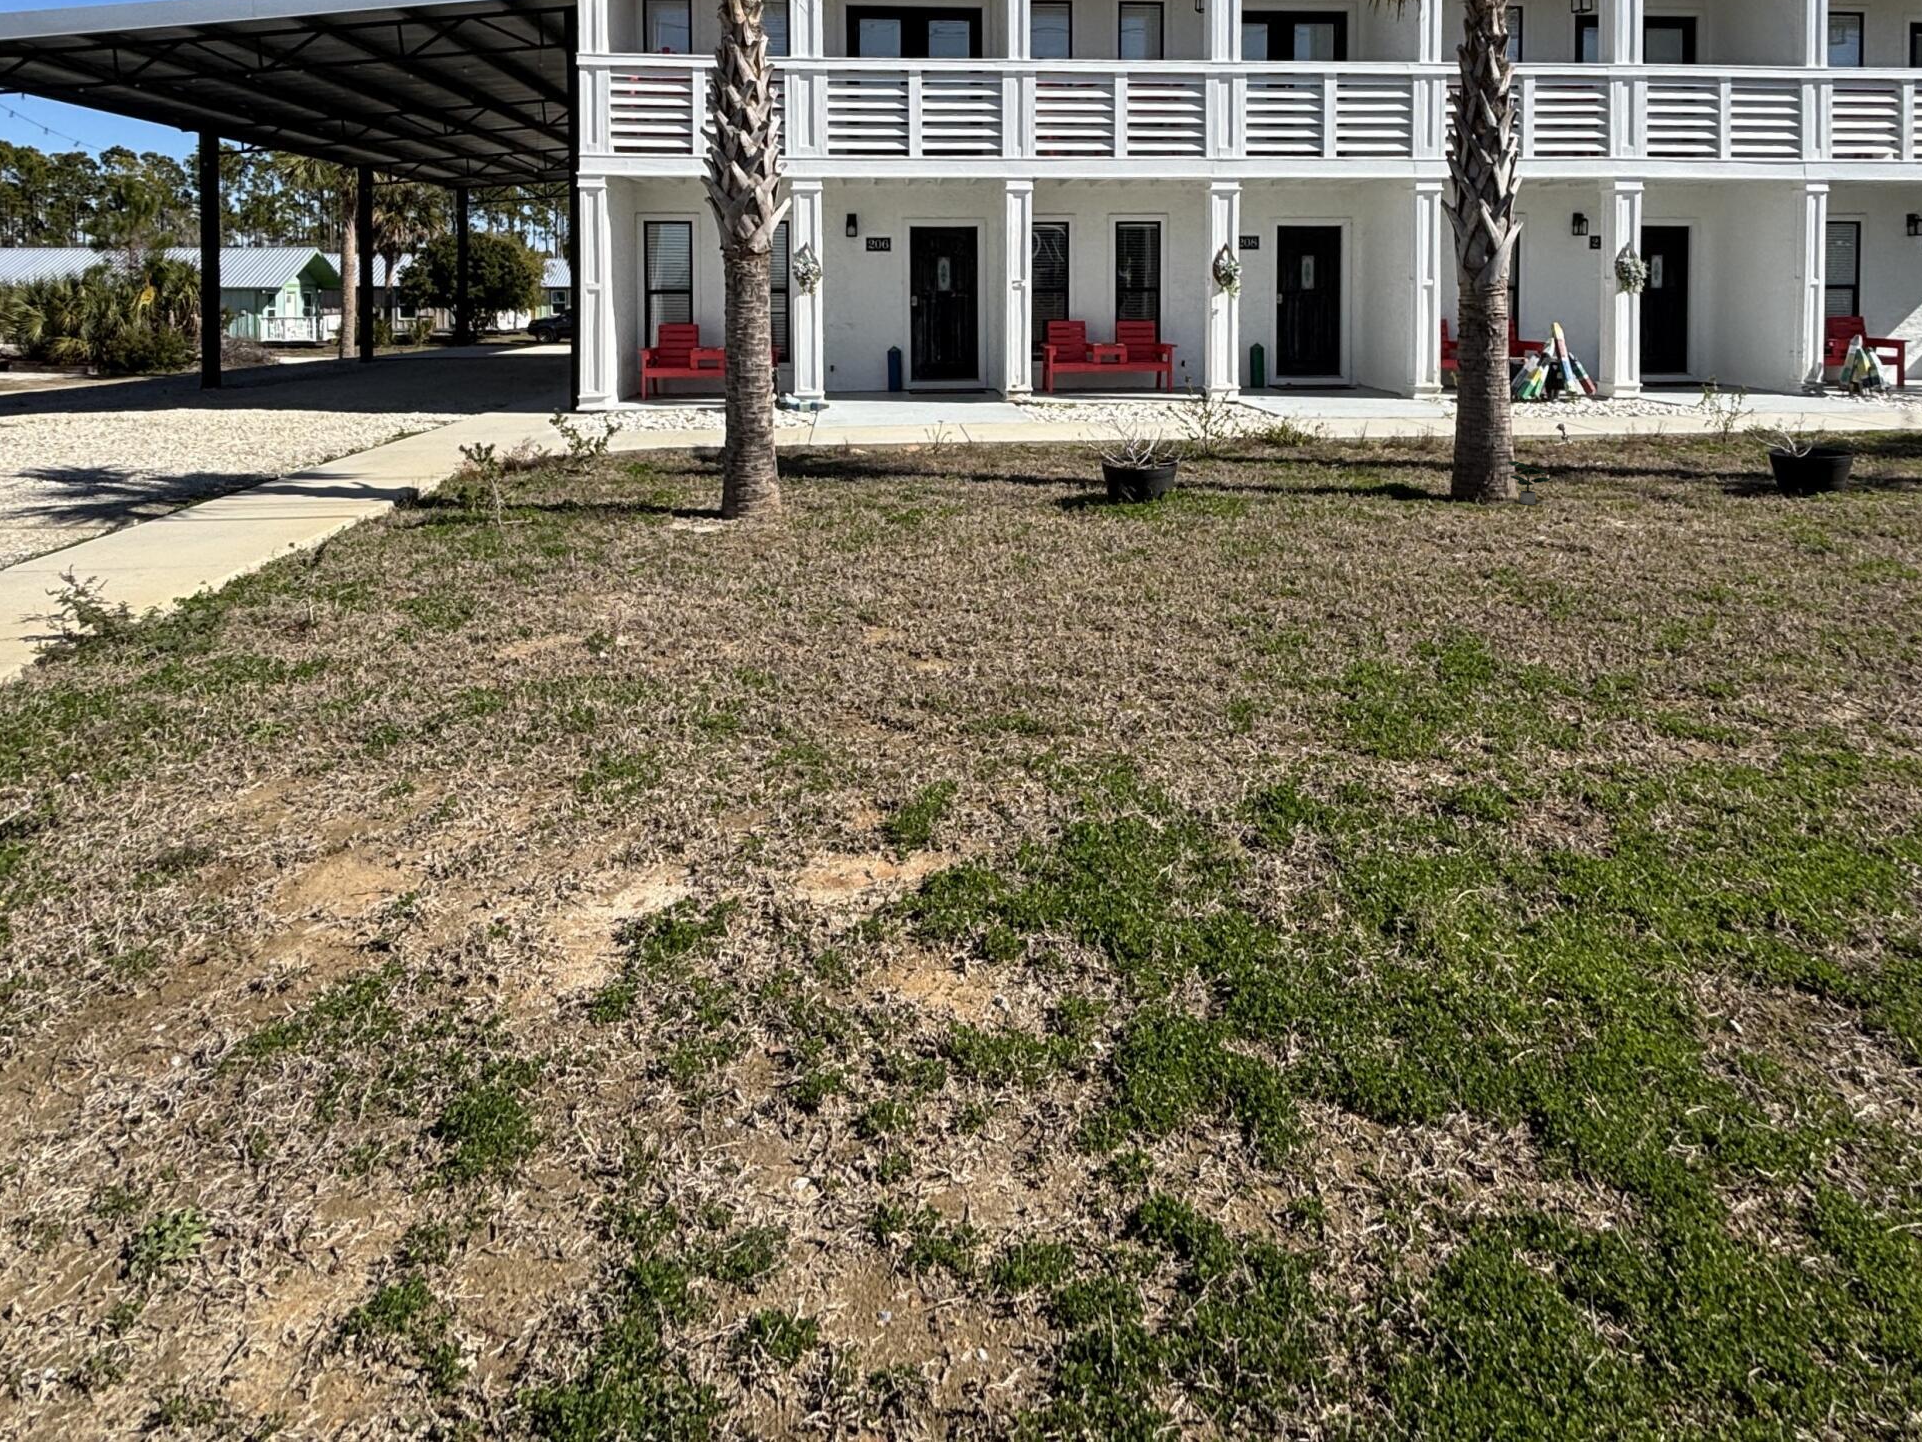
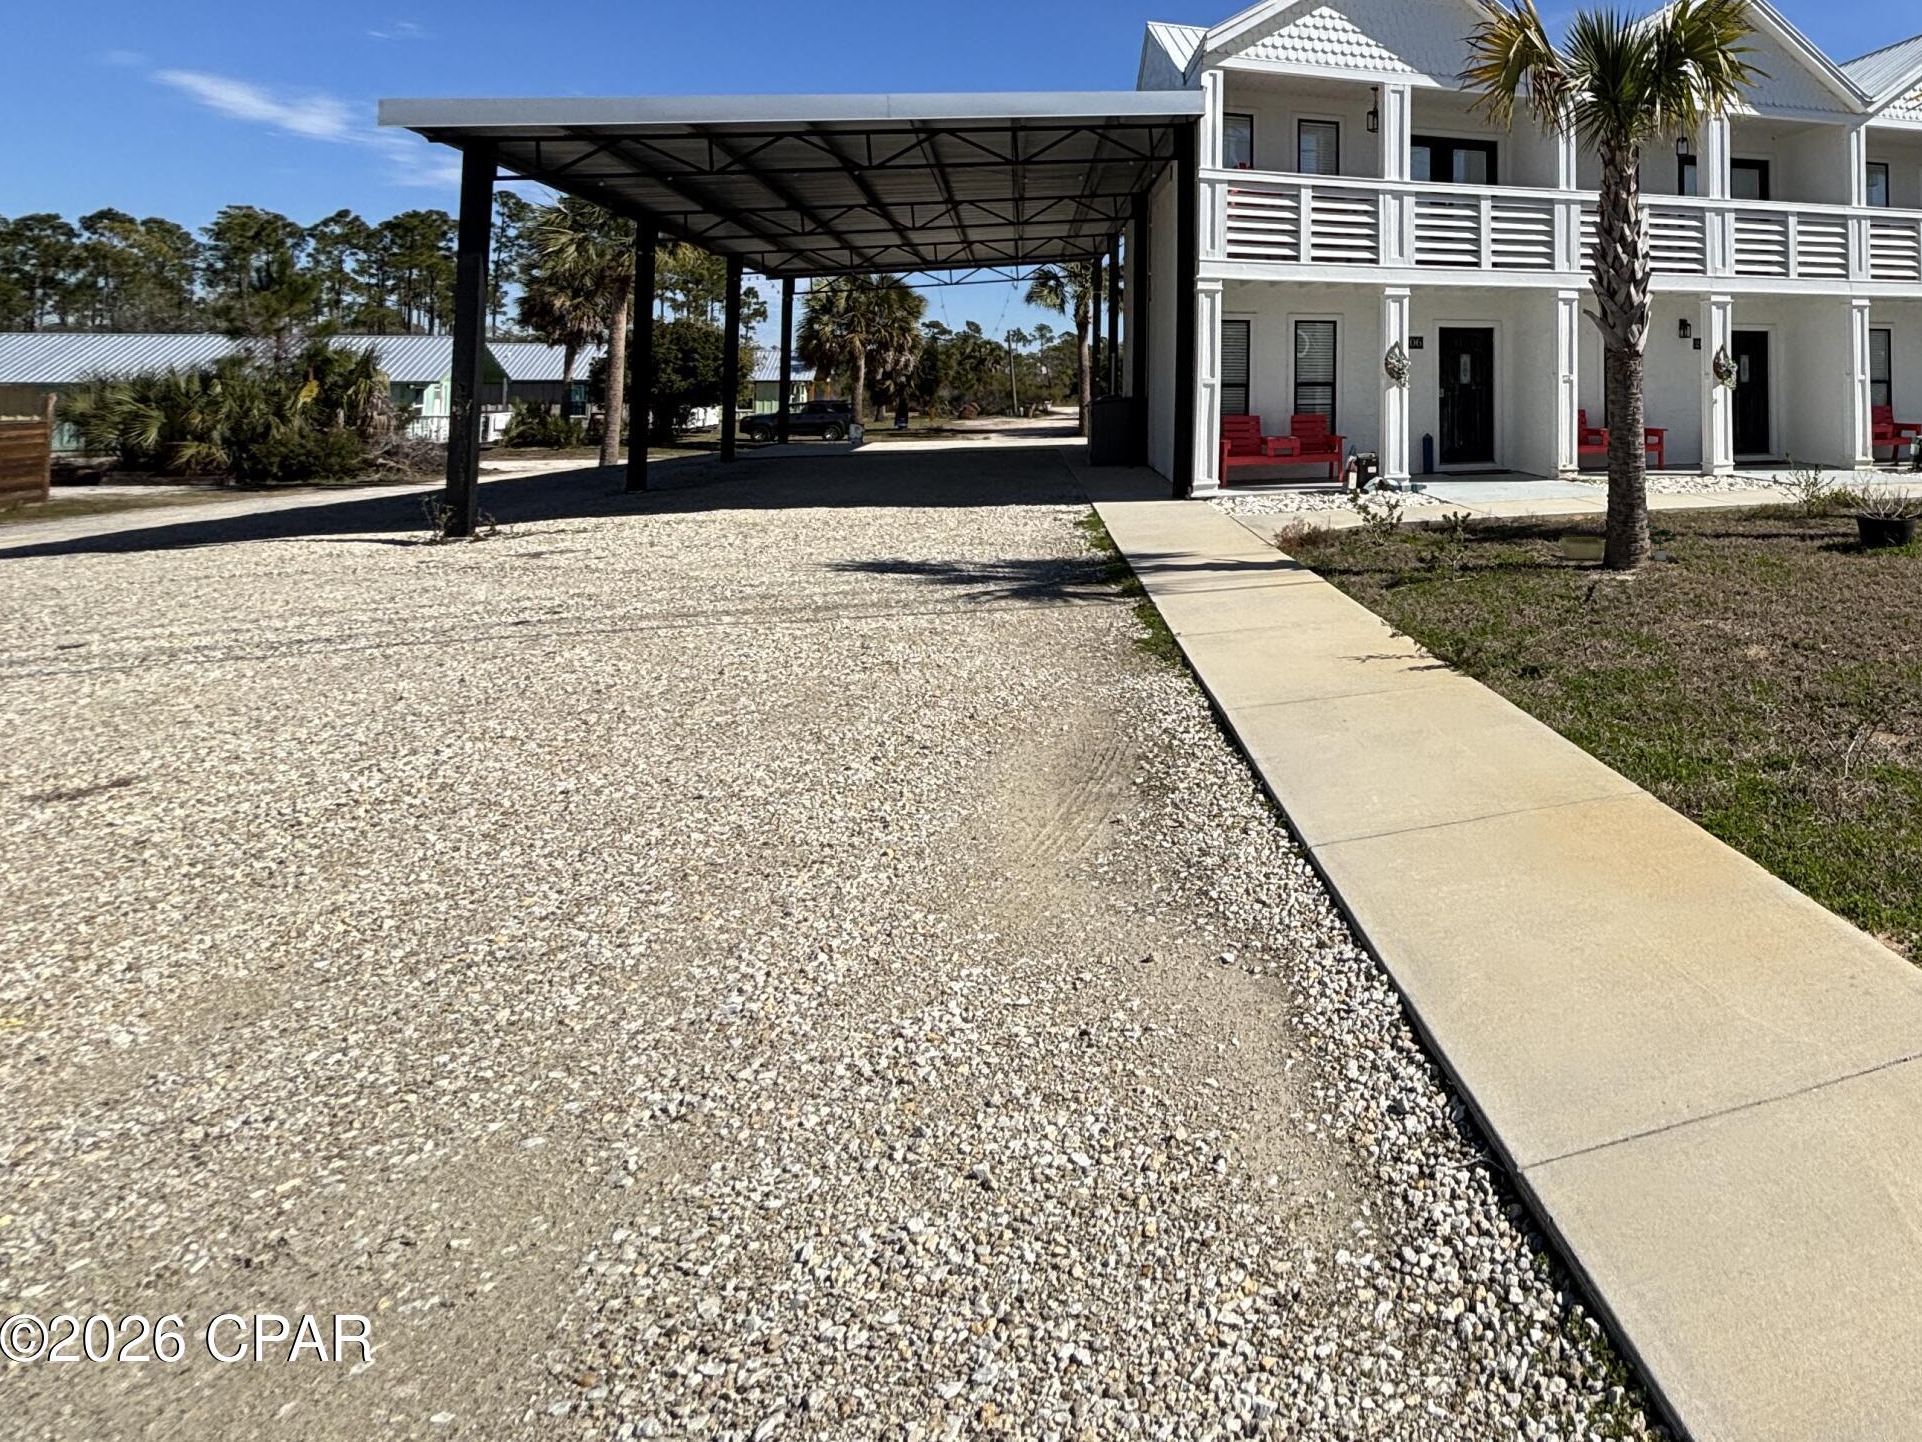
woven basket: none [1403,470,1456,498] -> present [1562,537,1604,559]

